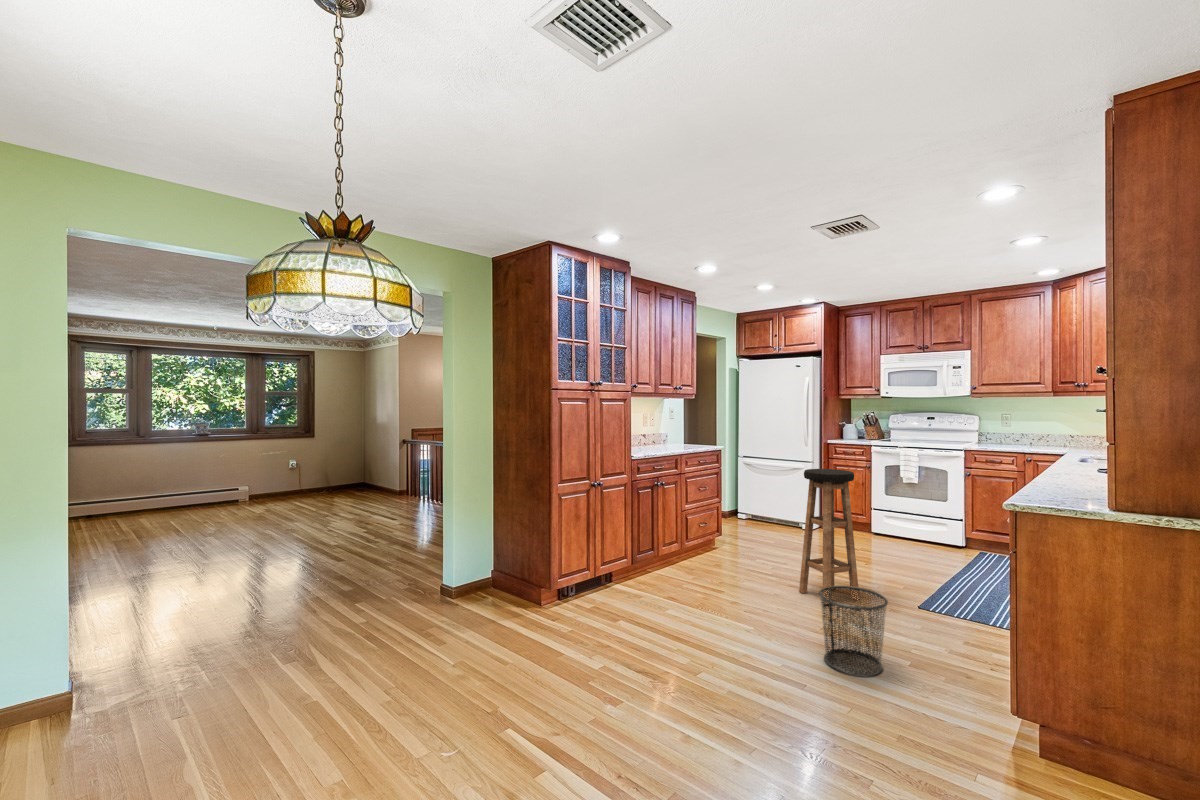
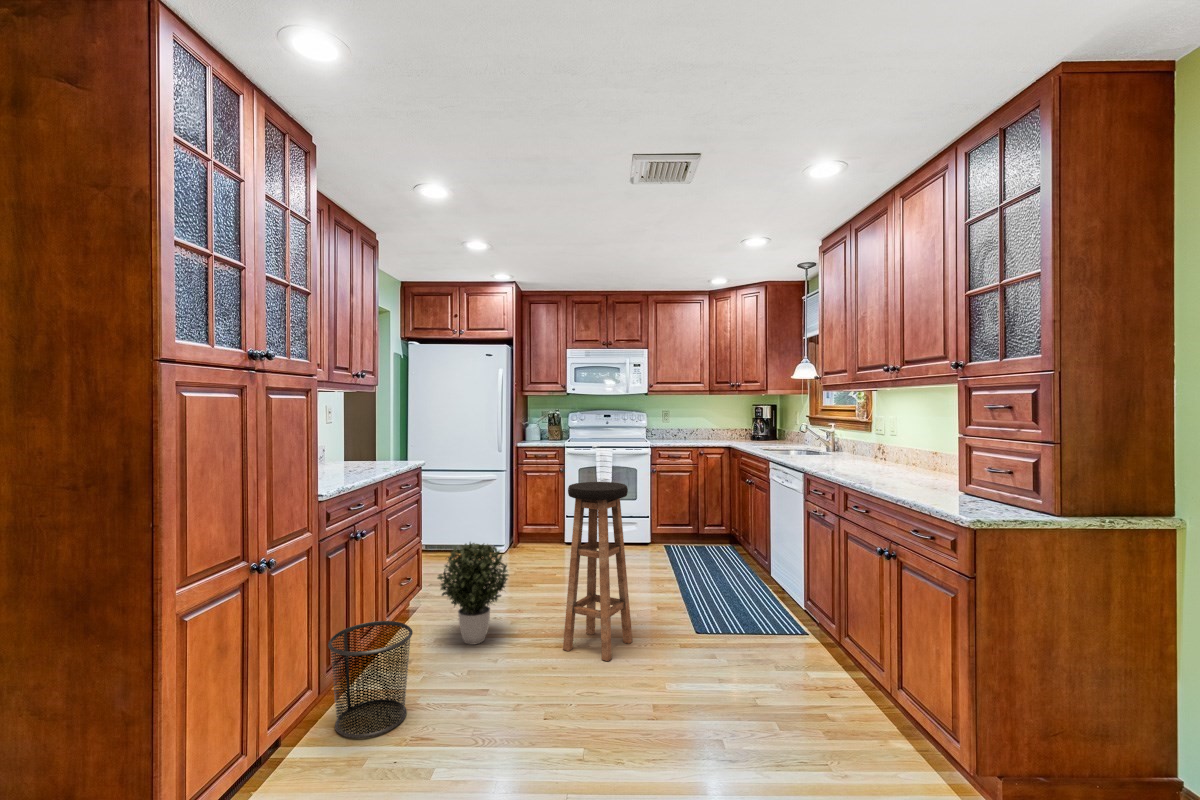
potted plant: none [716,503,768,575] -> present [437,543,509,645]
waste bin: present [819,586,888,676] -> present [328,621,413,738]

